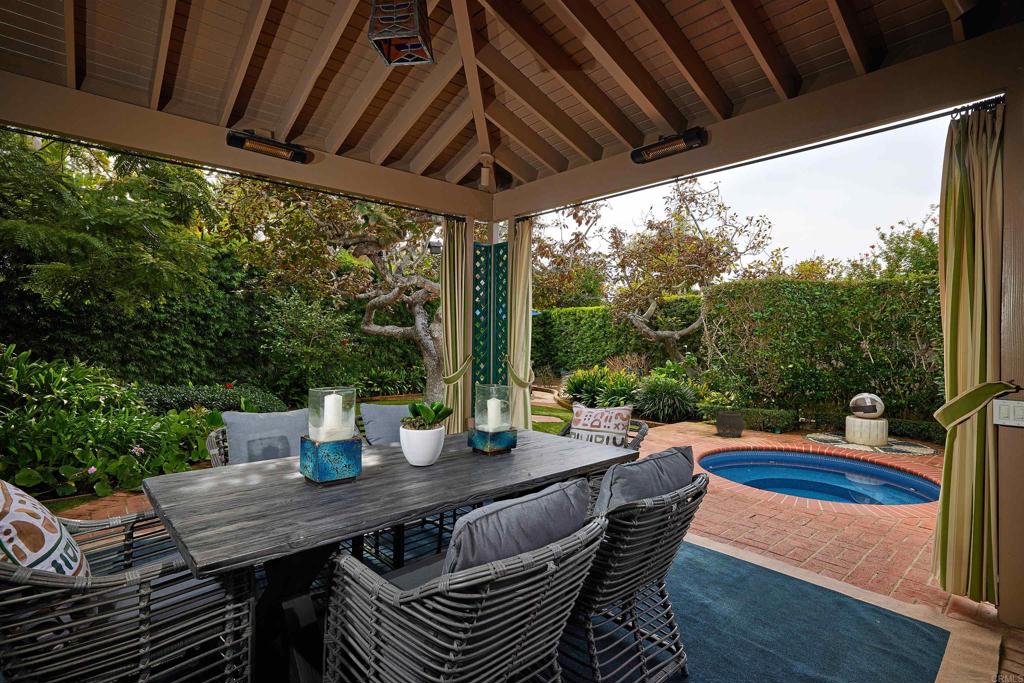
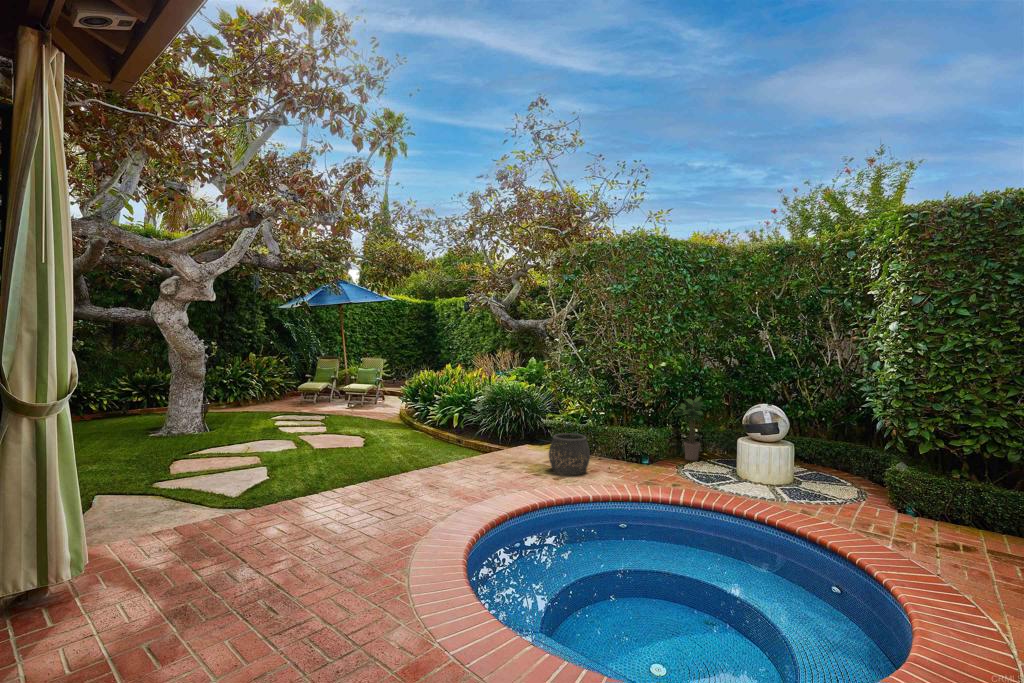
potted plant: none [798,388,822,432] -> present [676,397,703,461]

